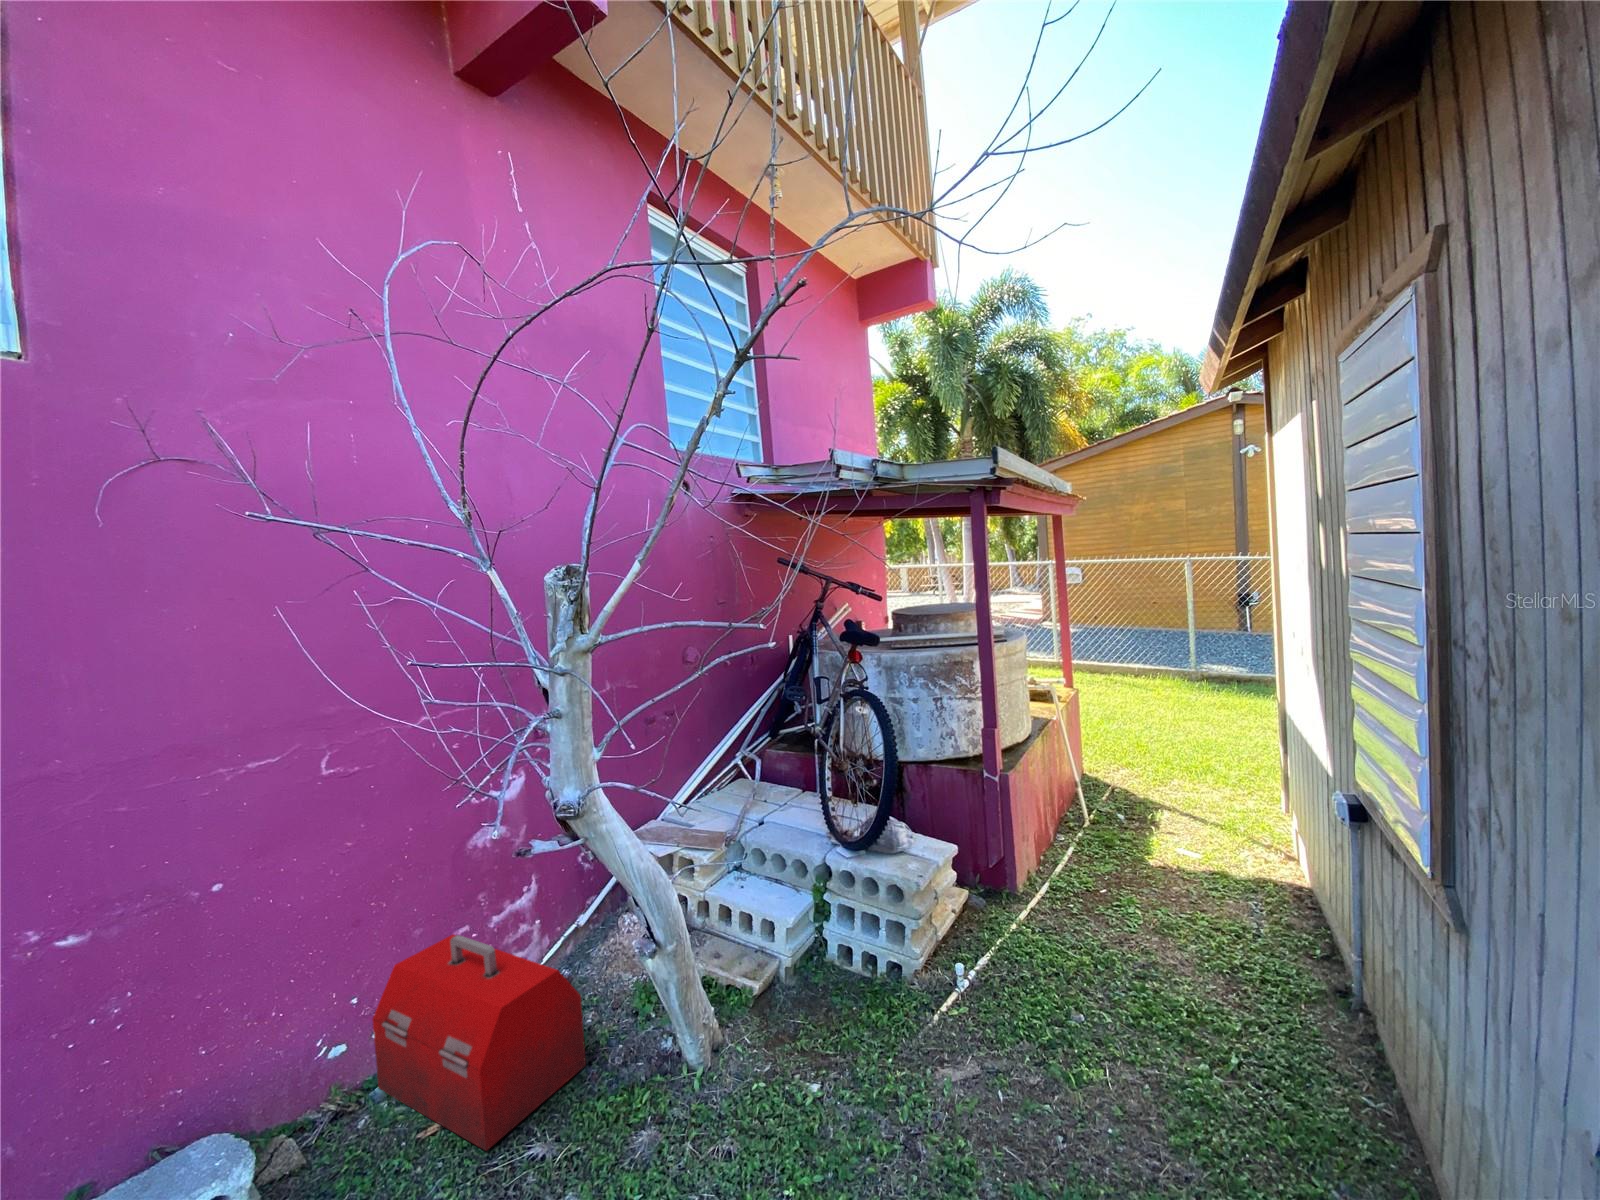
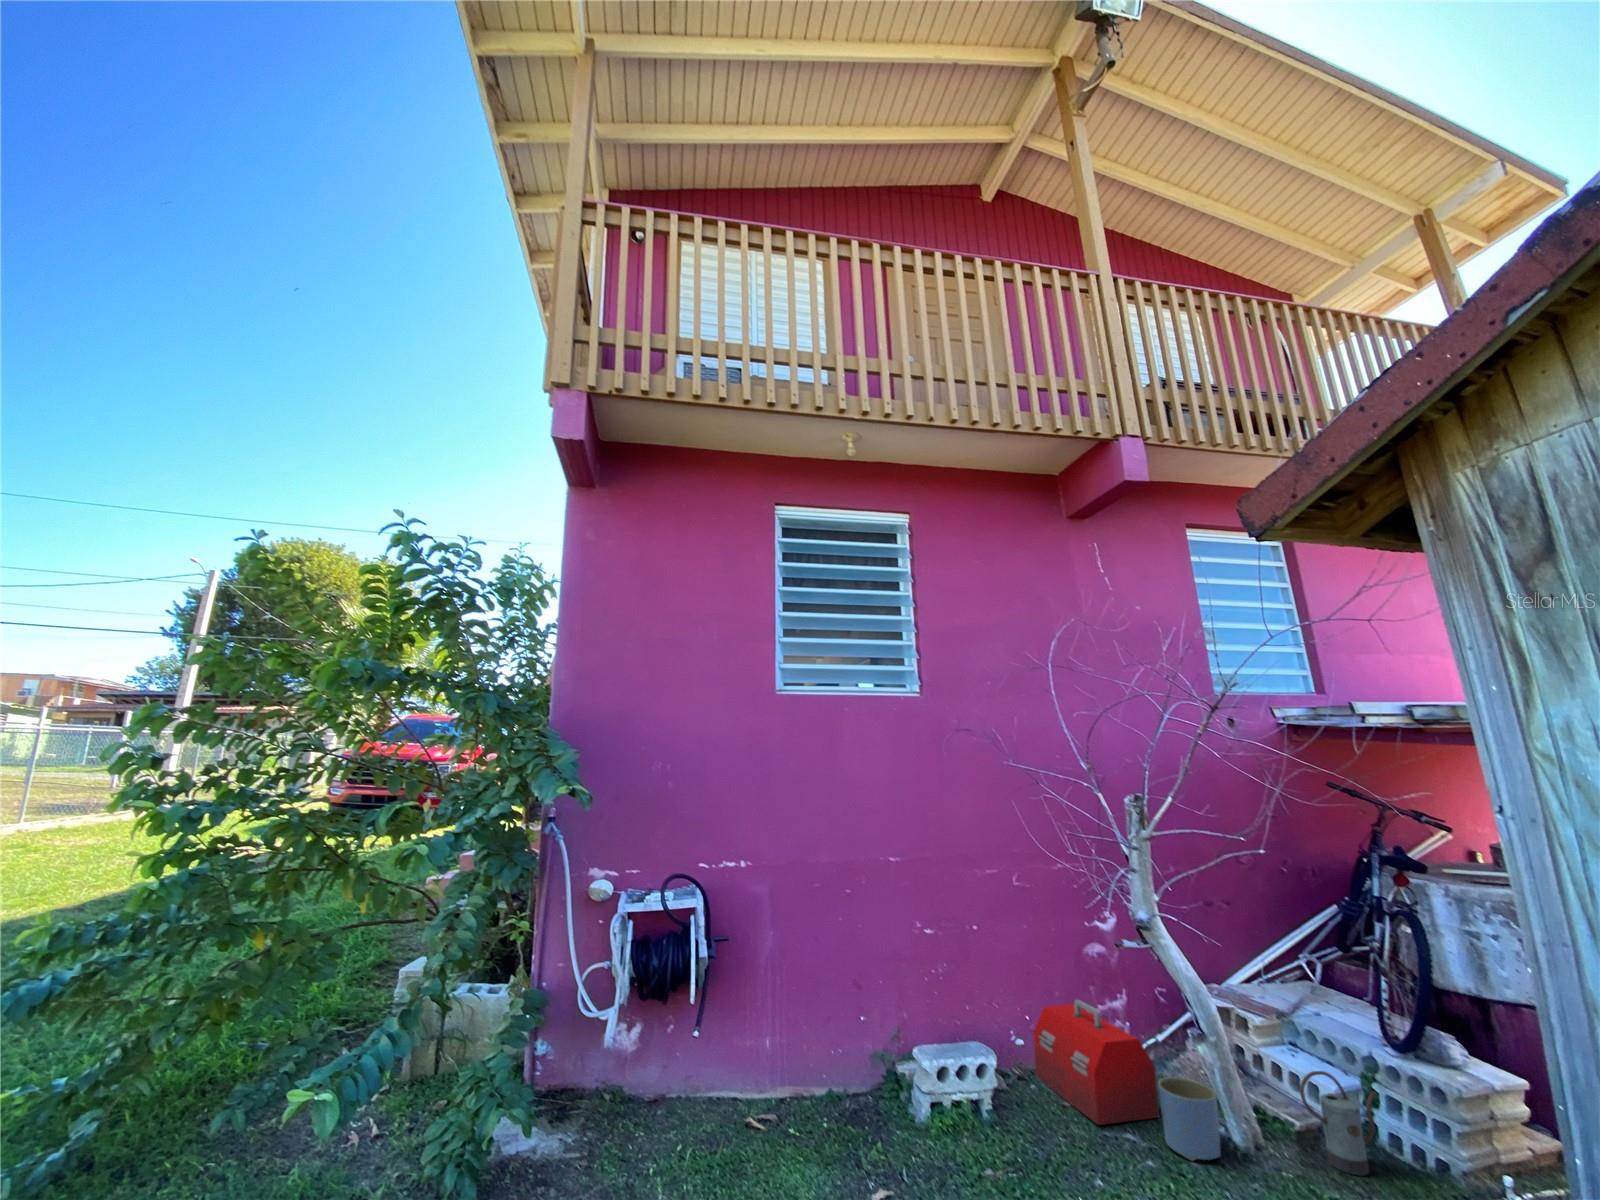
watering can: none [769,912,839,1028] -> present [1300,1071,1376,1176]
planter: none [587,1000,675,1137] -> present [1158,1077,1221,1161]

